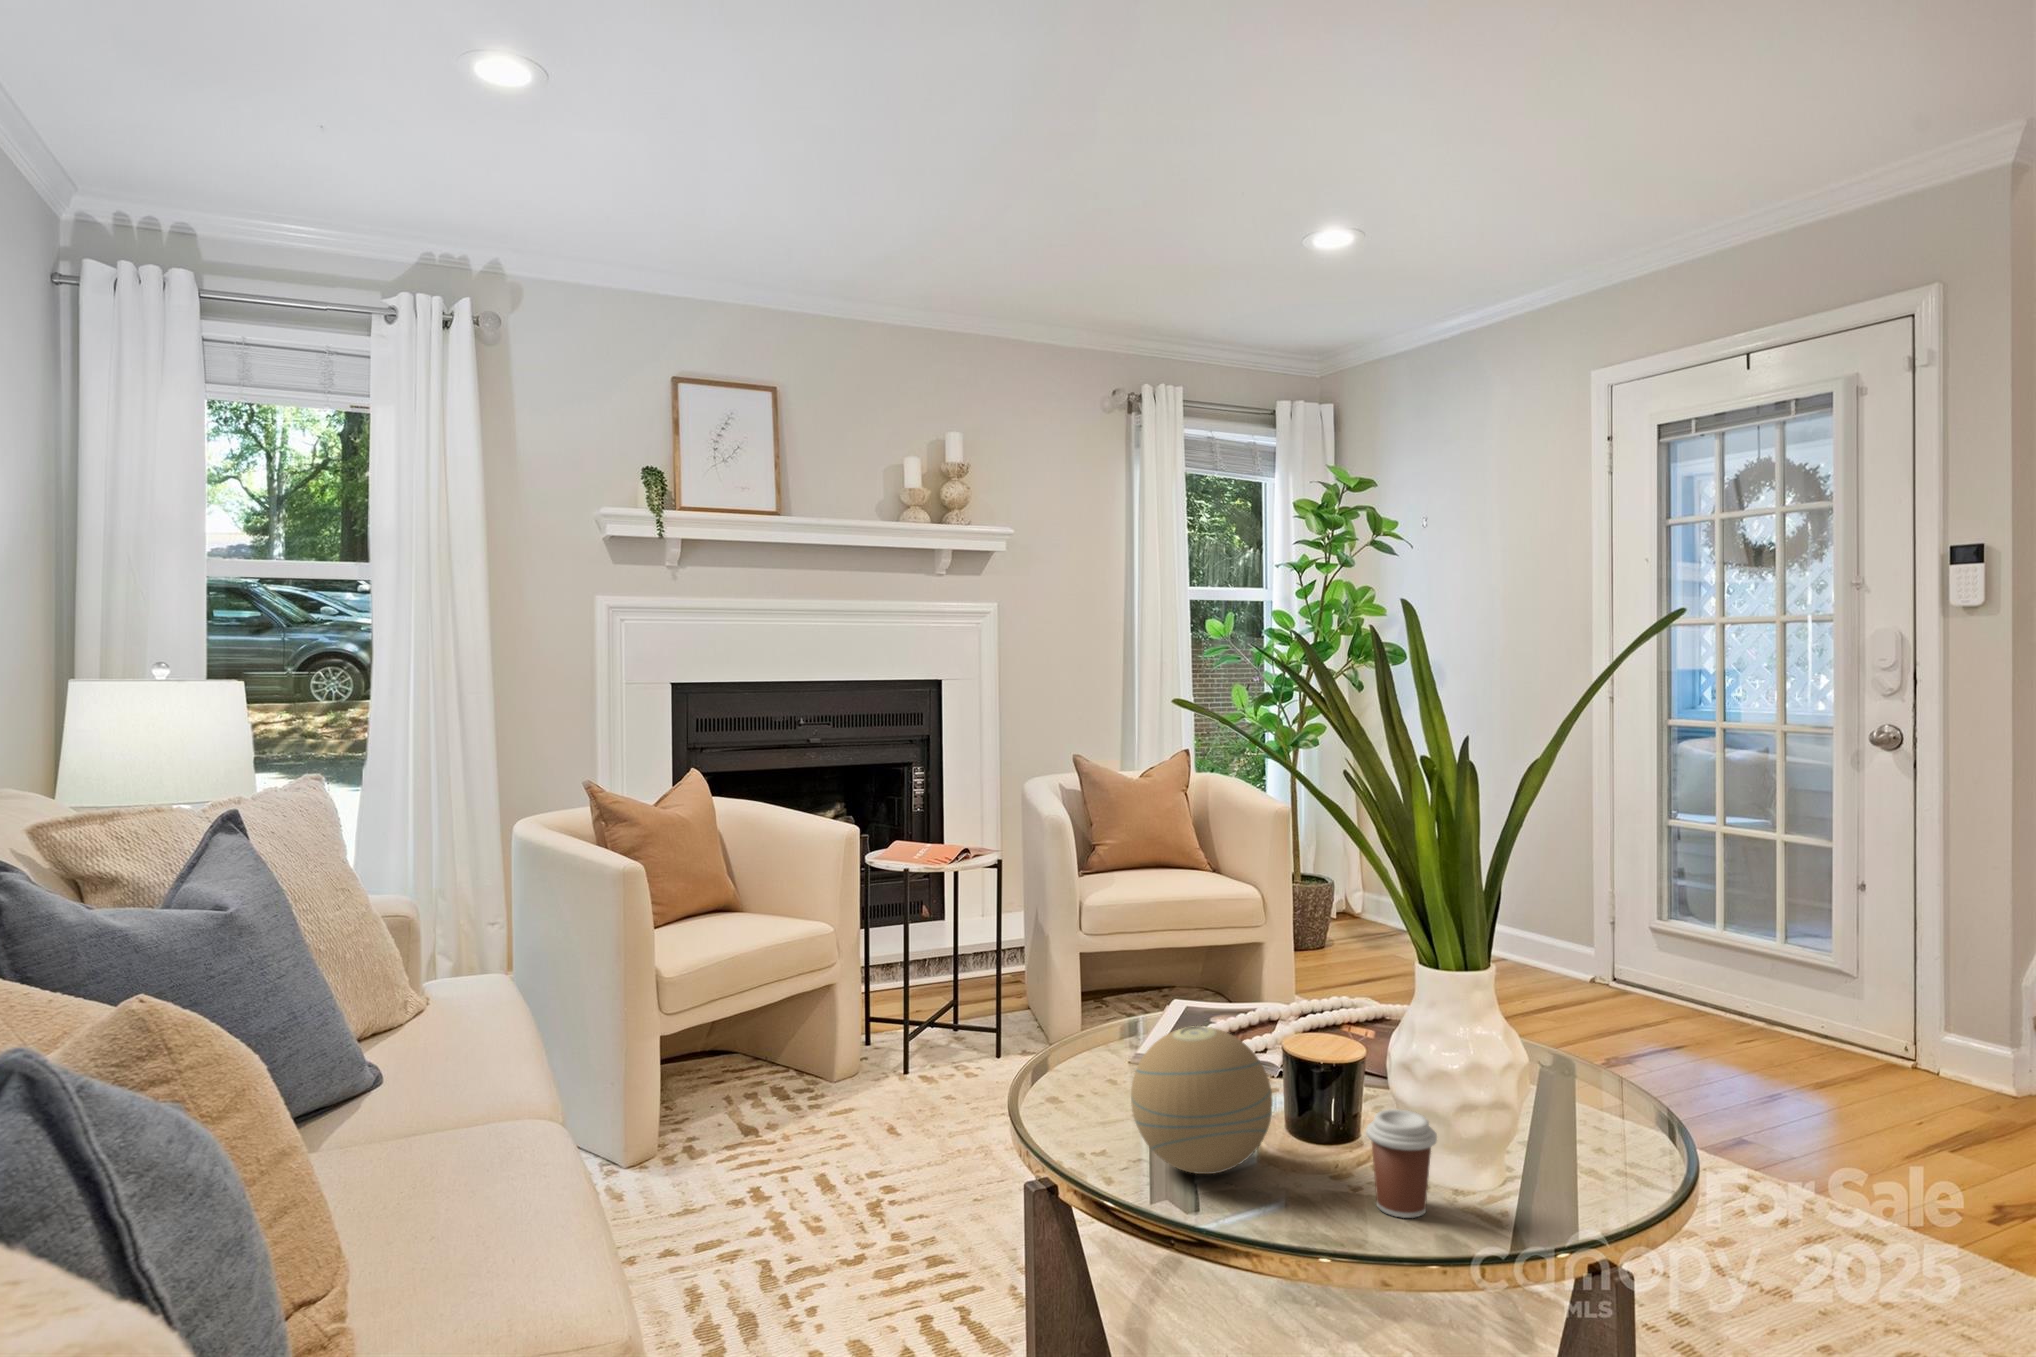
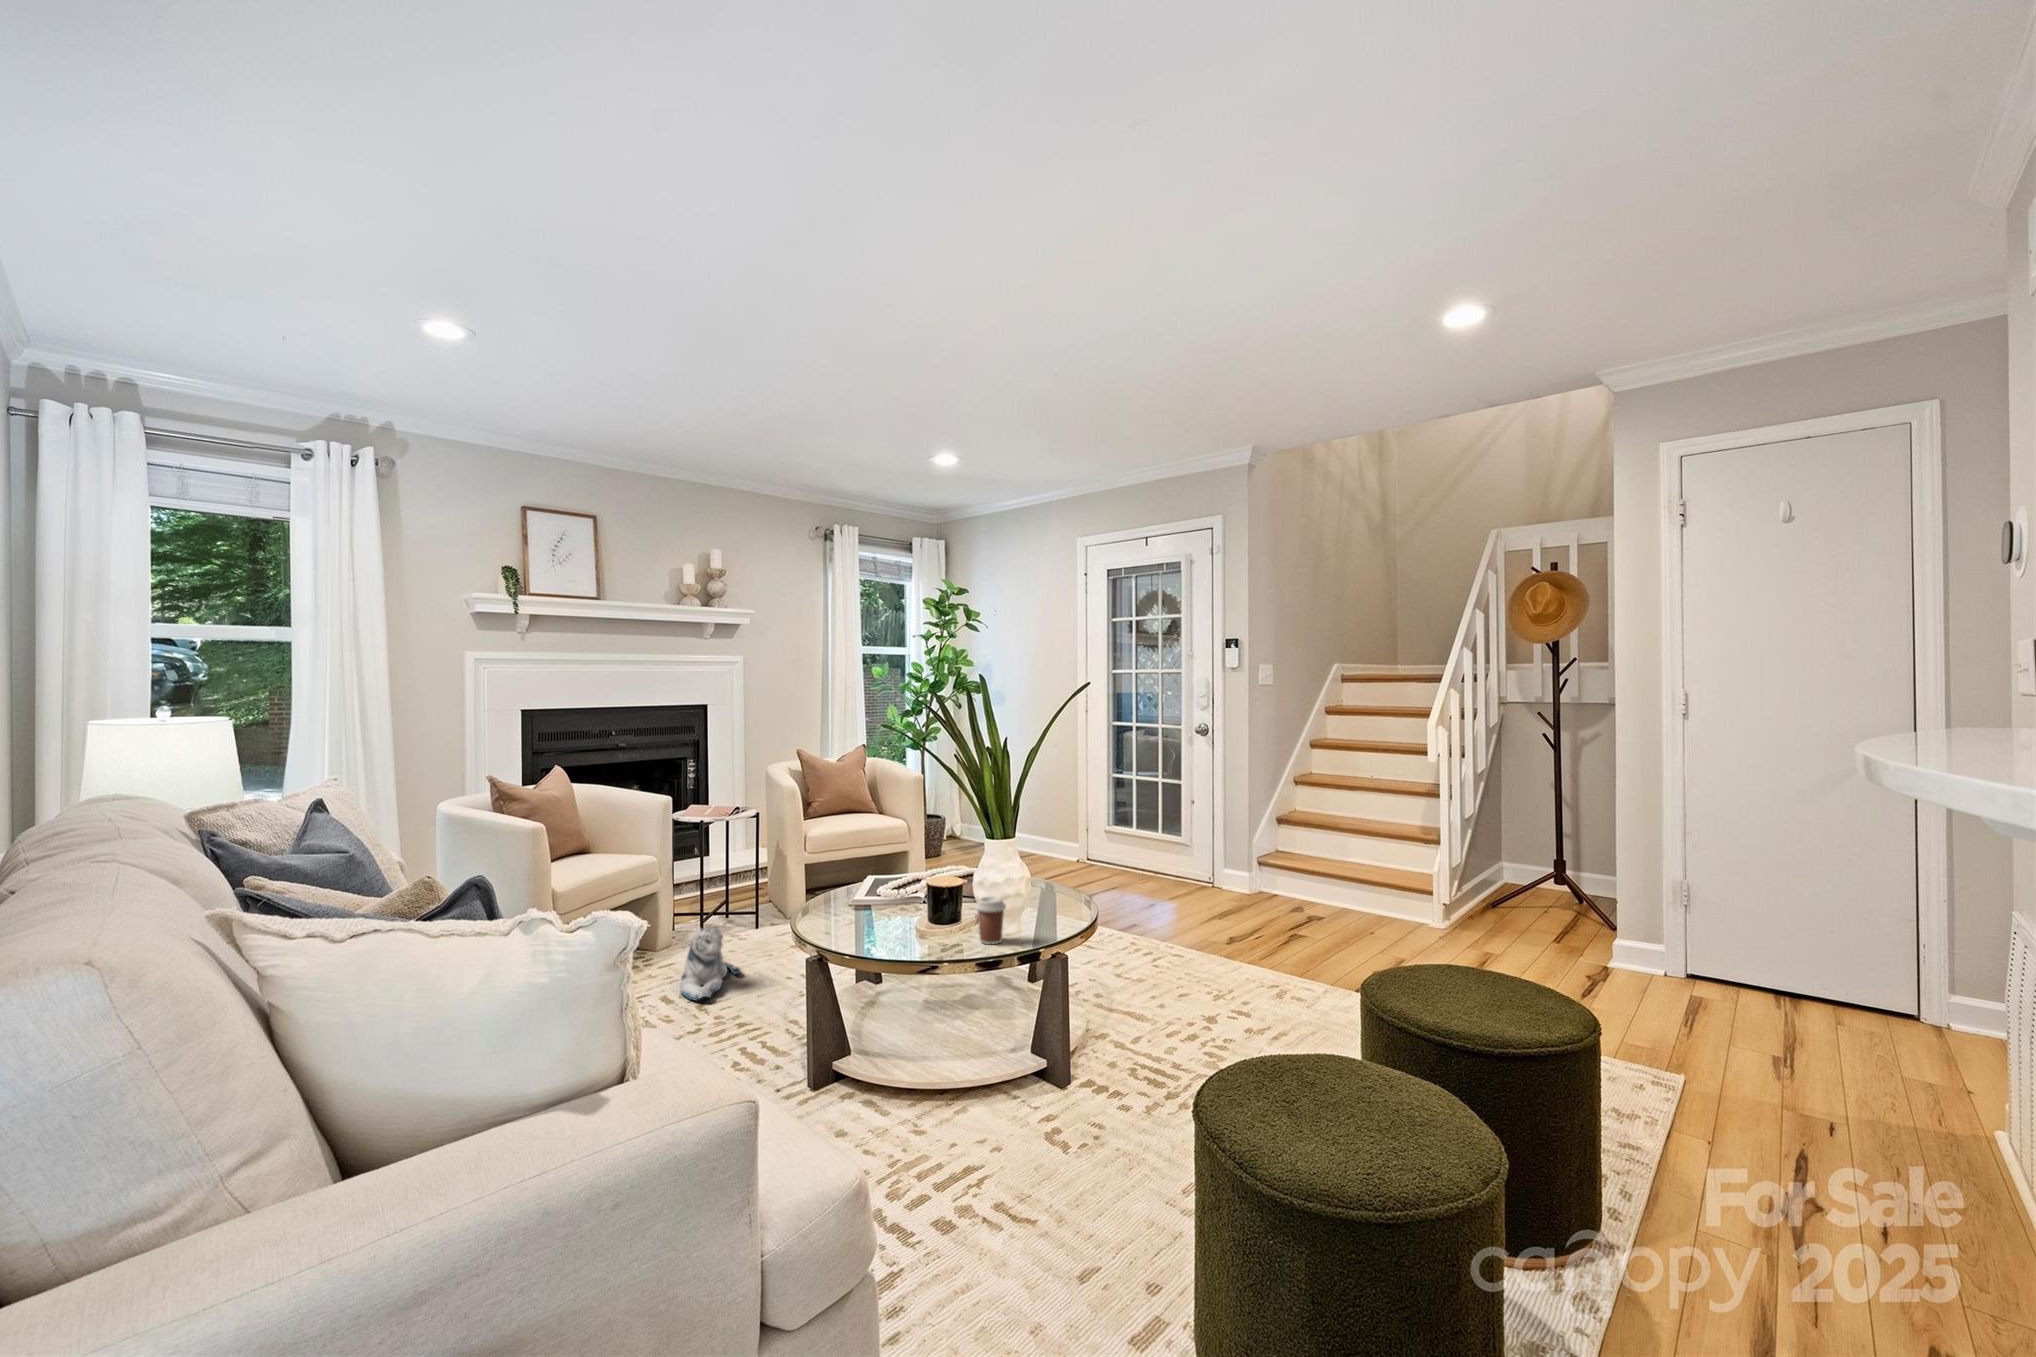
decorative orb: present [1131,1026,1273,1174] -> none [862,869,931,939]
plush toy: none [851,1065,954,1196] -> present [681,928,741,1001]

